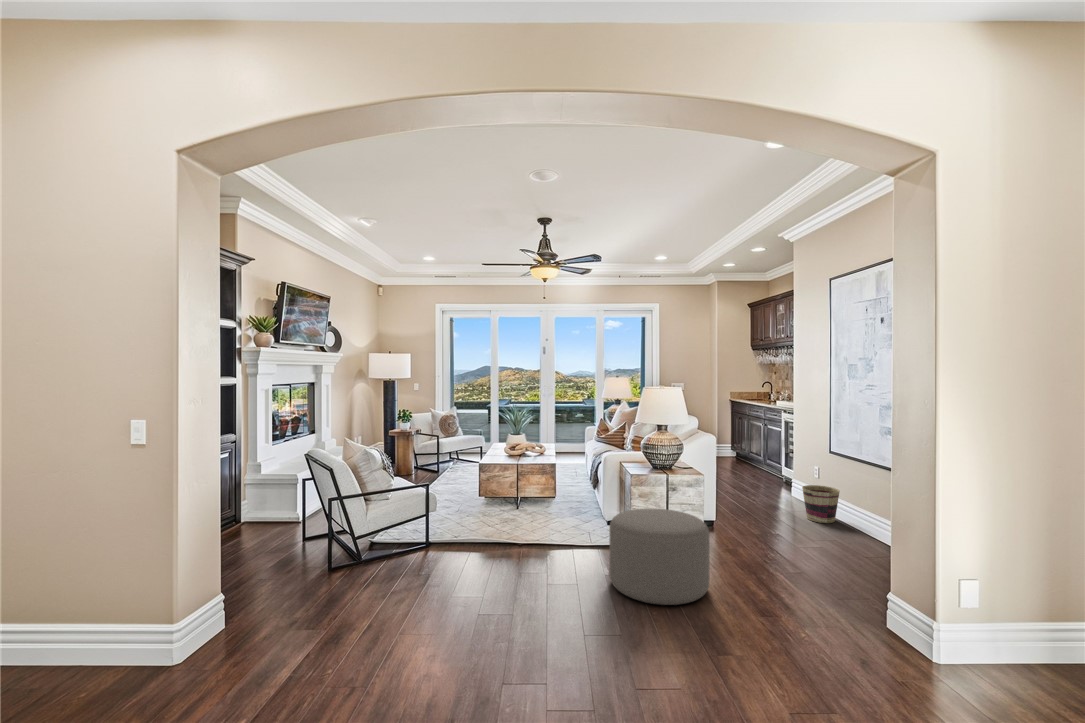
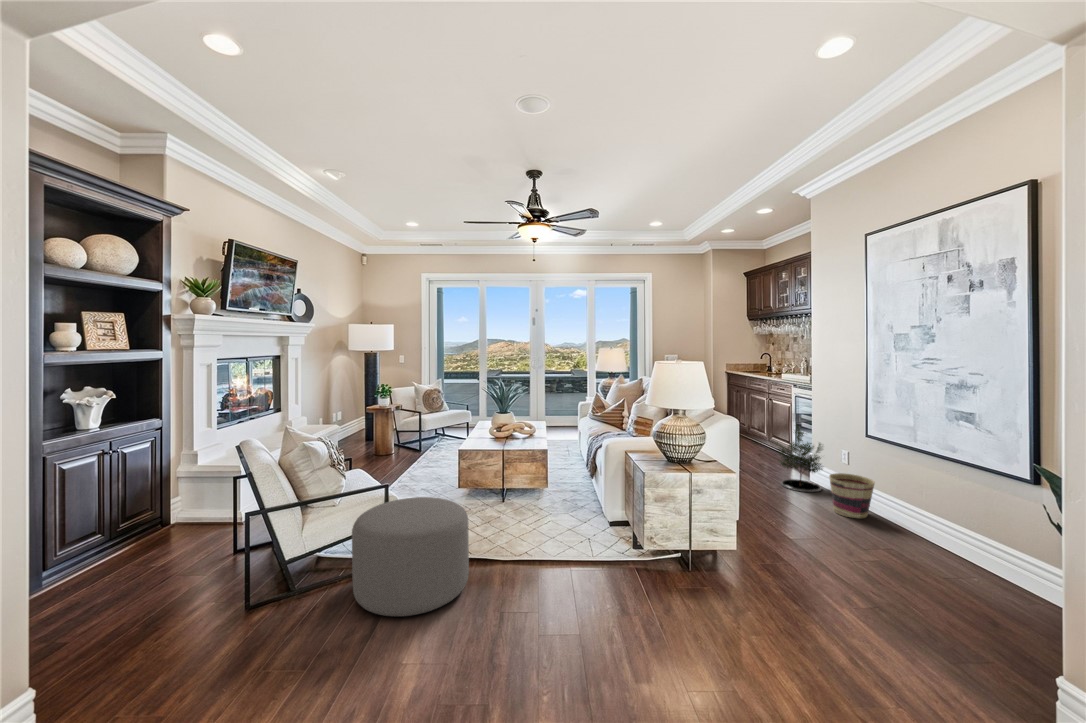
potted tree: none [761,442,805,505] -> present [777,426,822,492]
ottoman: present [609,508,709,605] -> present [352,497,469,616]

